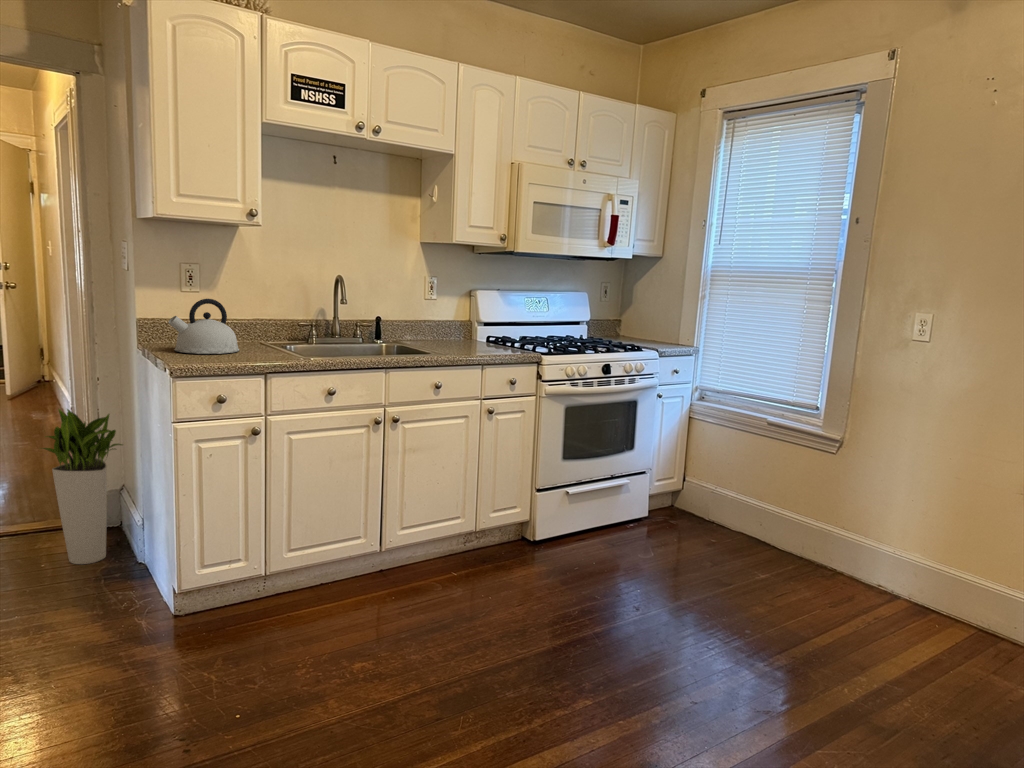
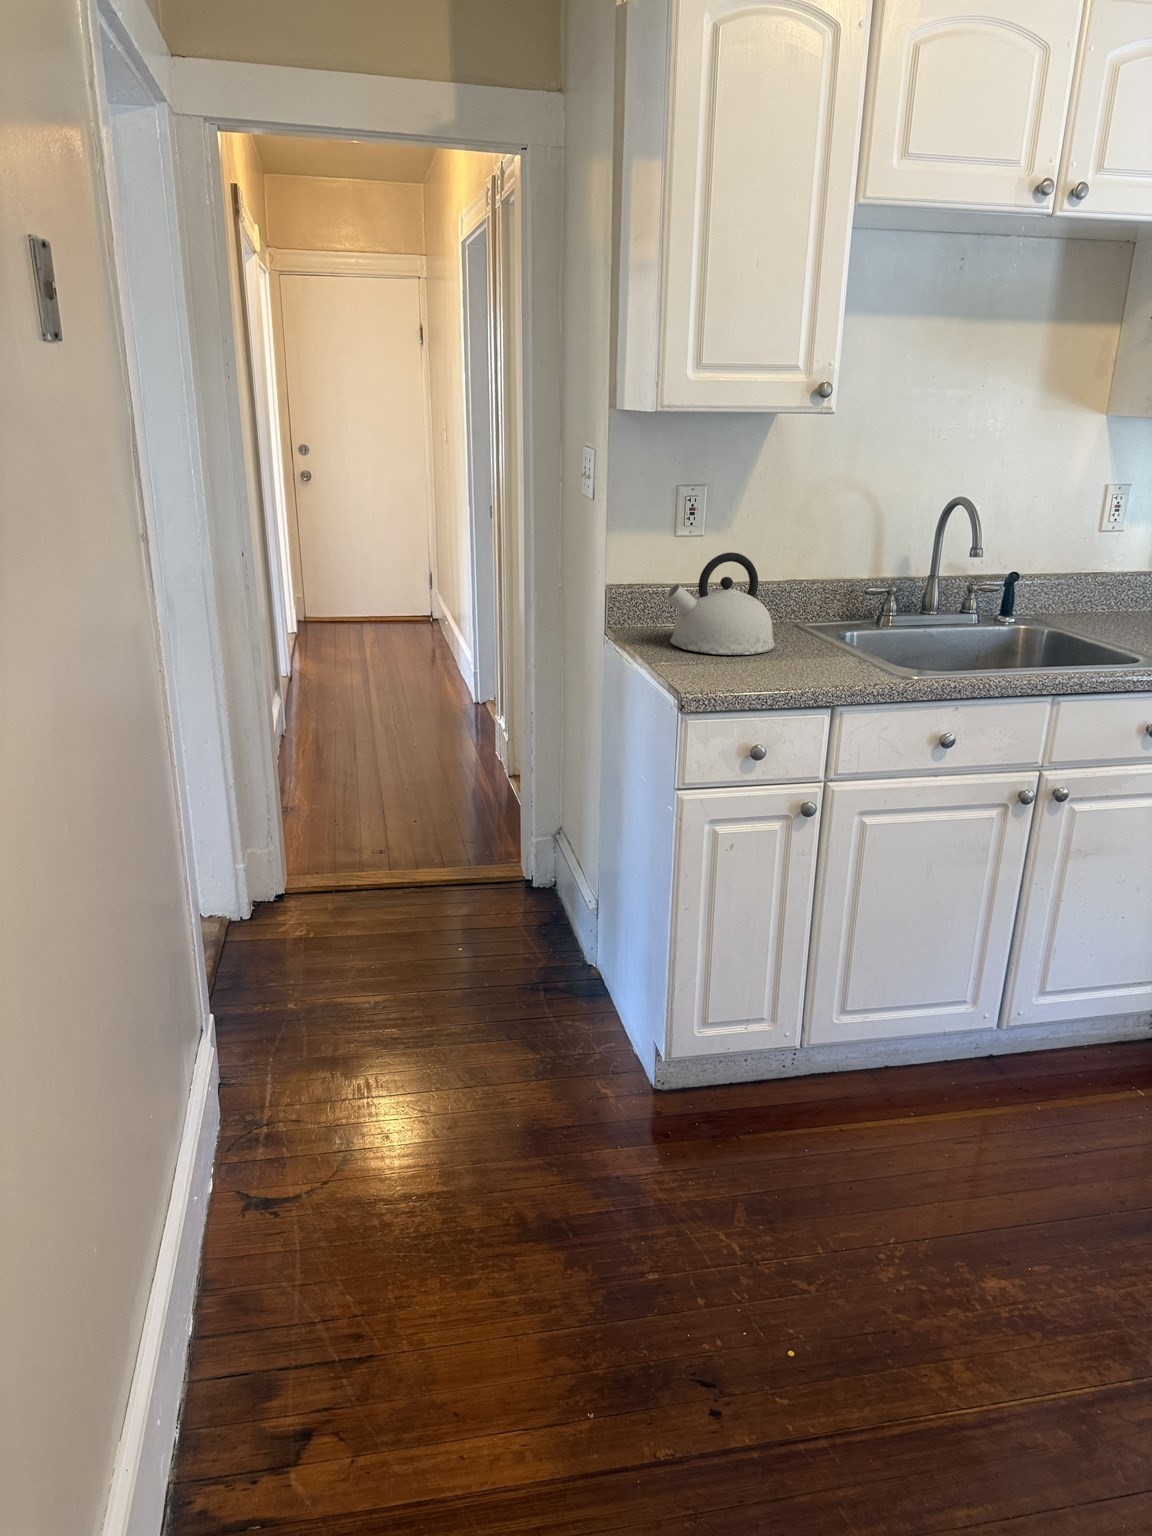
planter: present [43,409,122,564] -> none [461,717,578,954]

